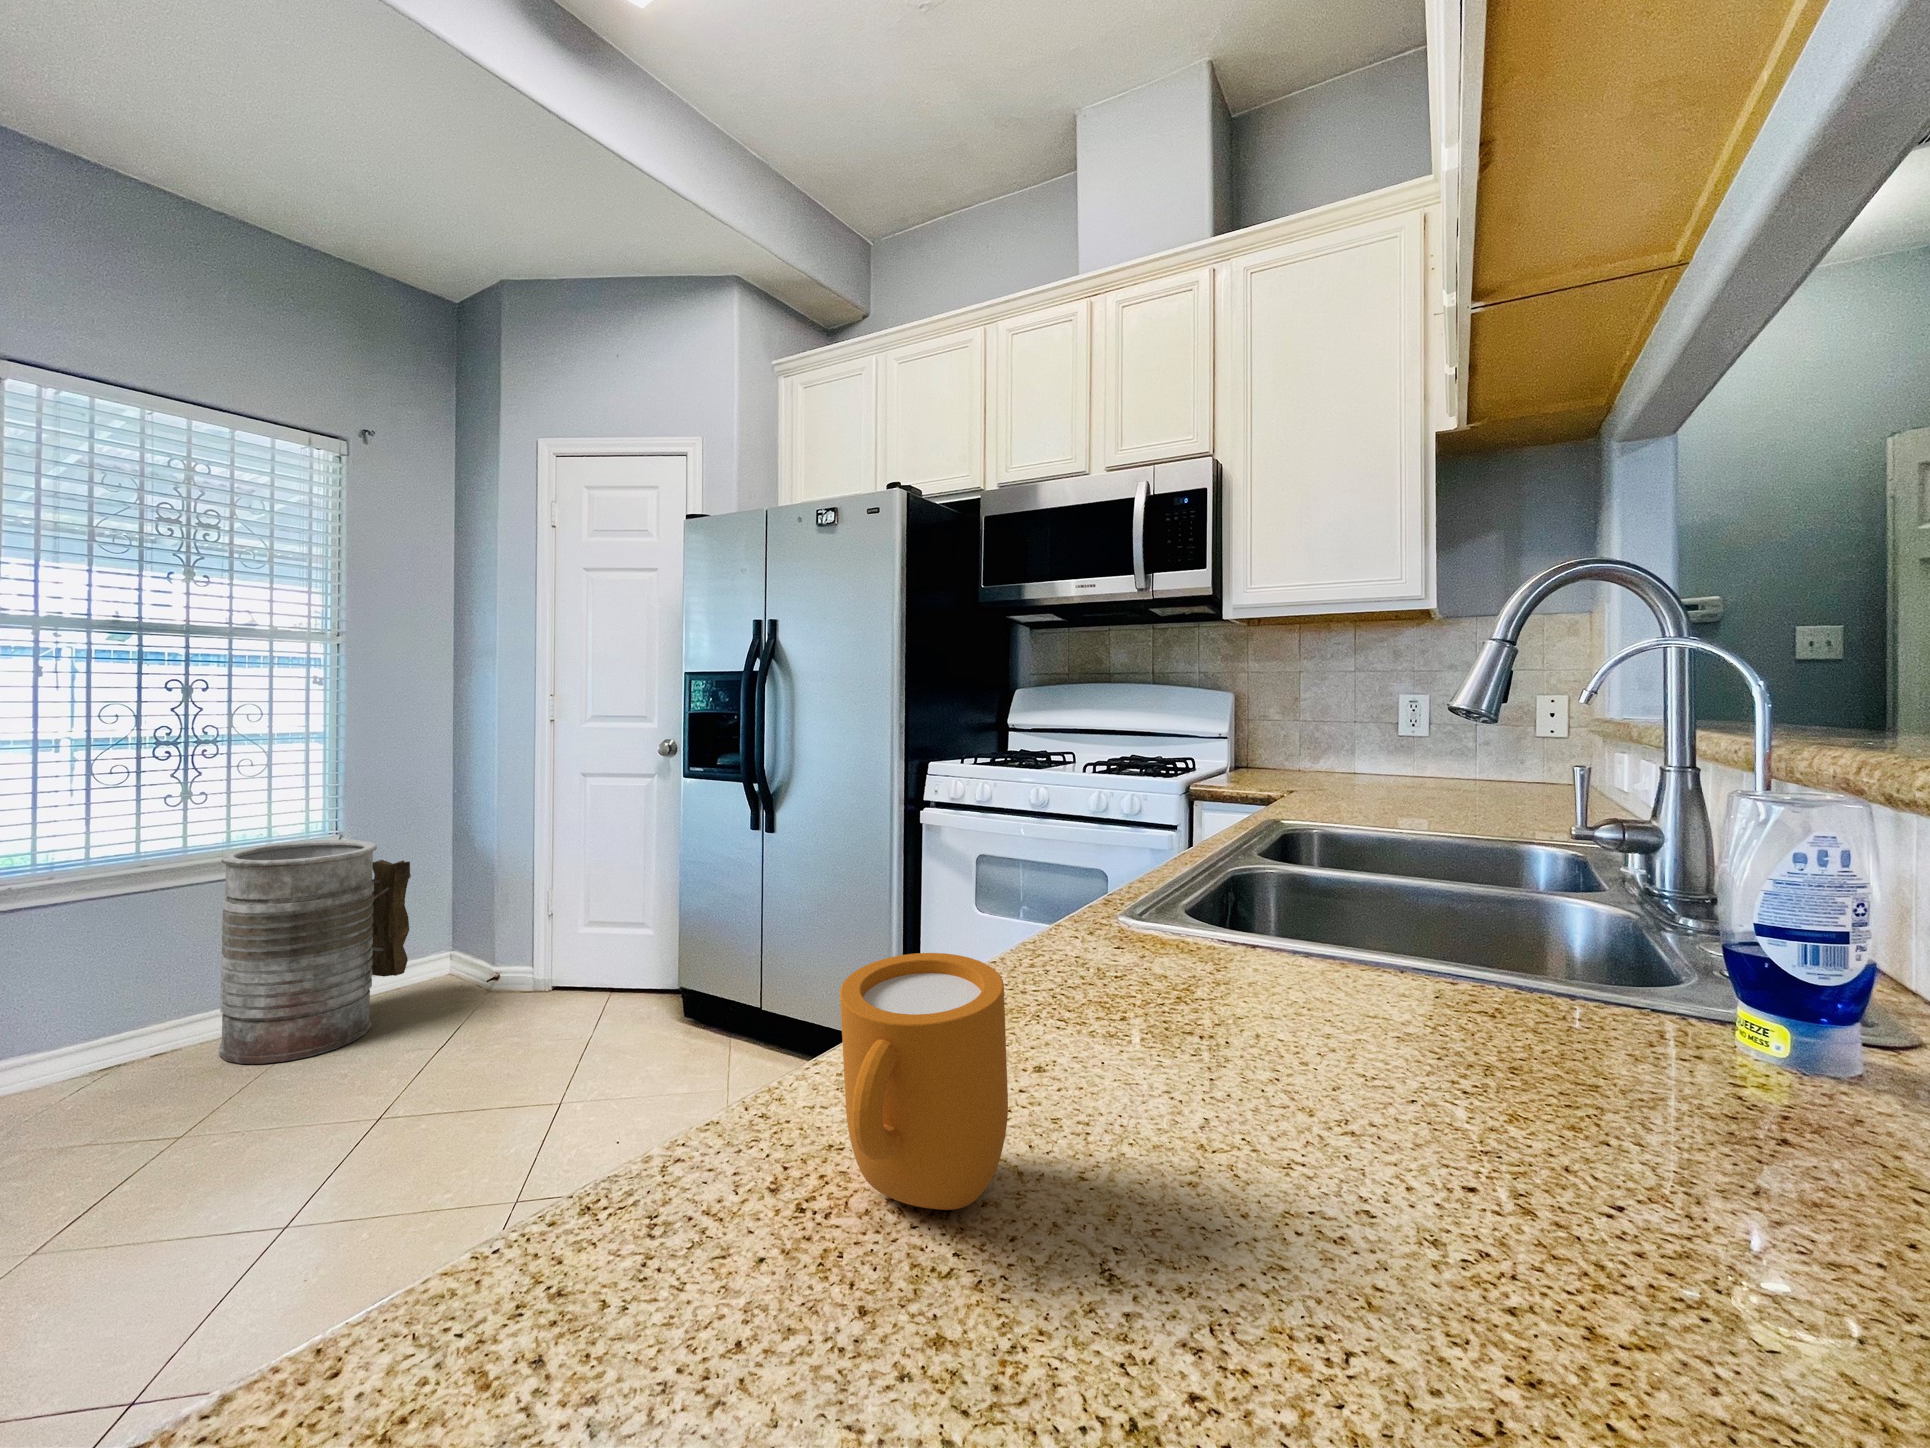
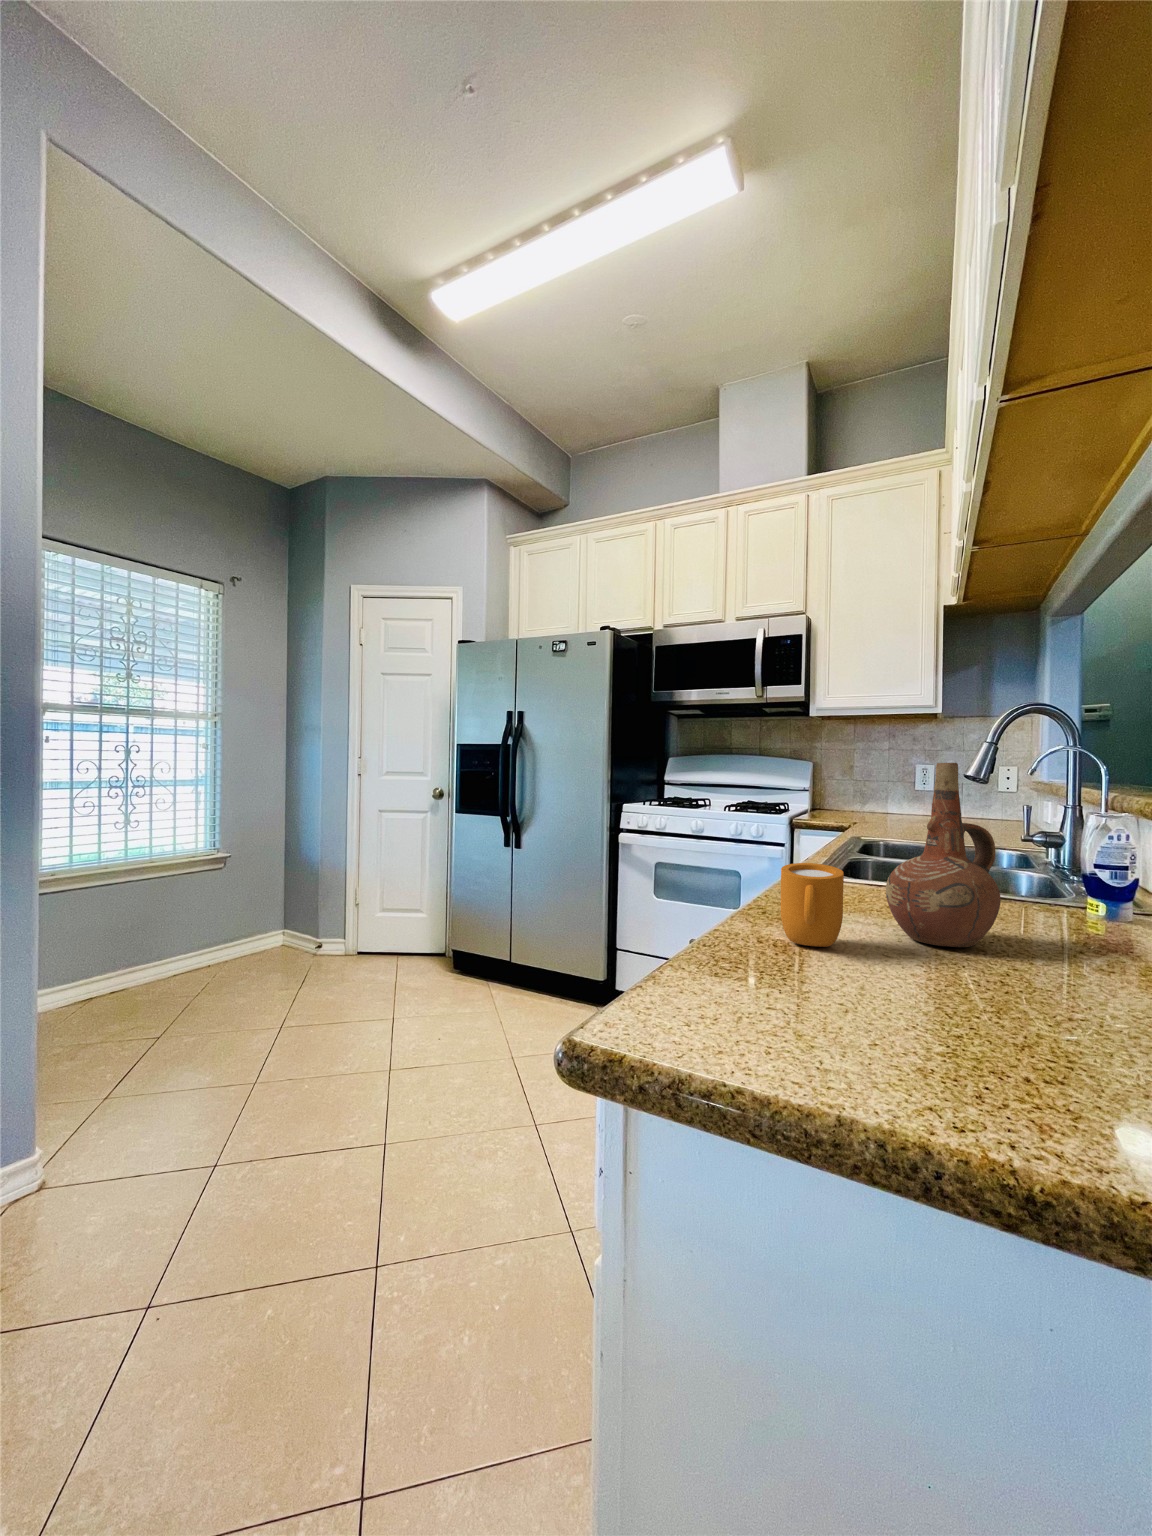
ceramic pitcher: none [1166,680,1465,1210] -> present [886,763,1001,947]
trash can: present [219,840,411,1064] -> none [157,852,269,994]

